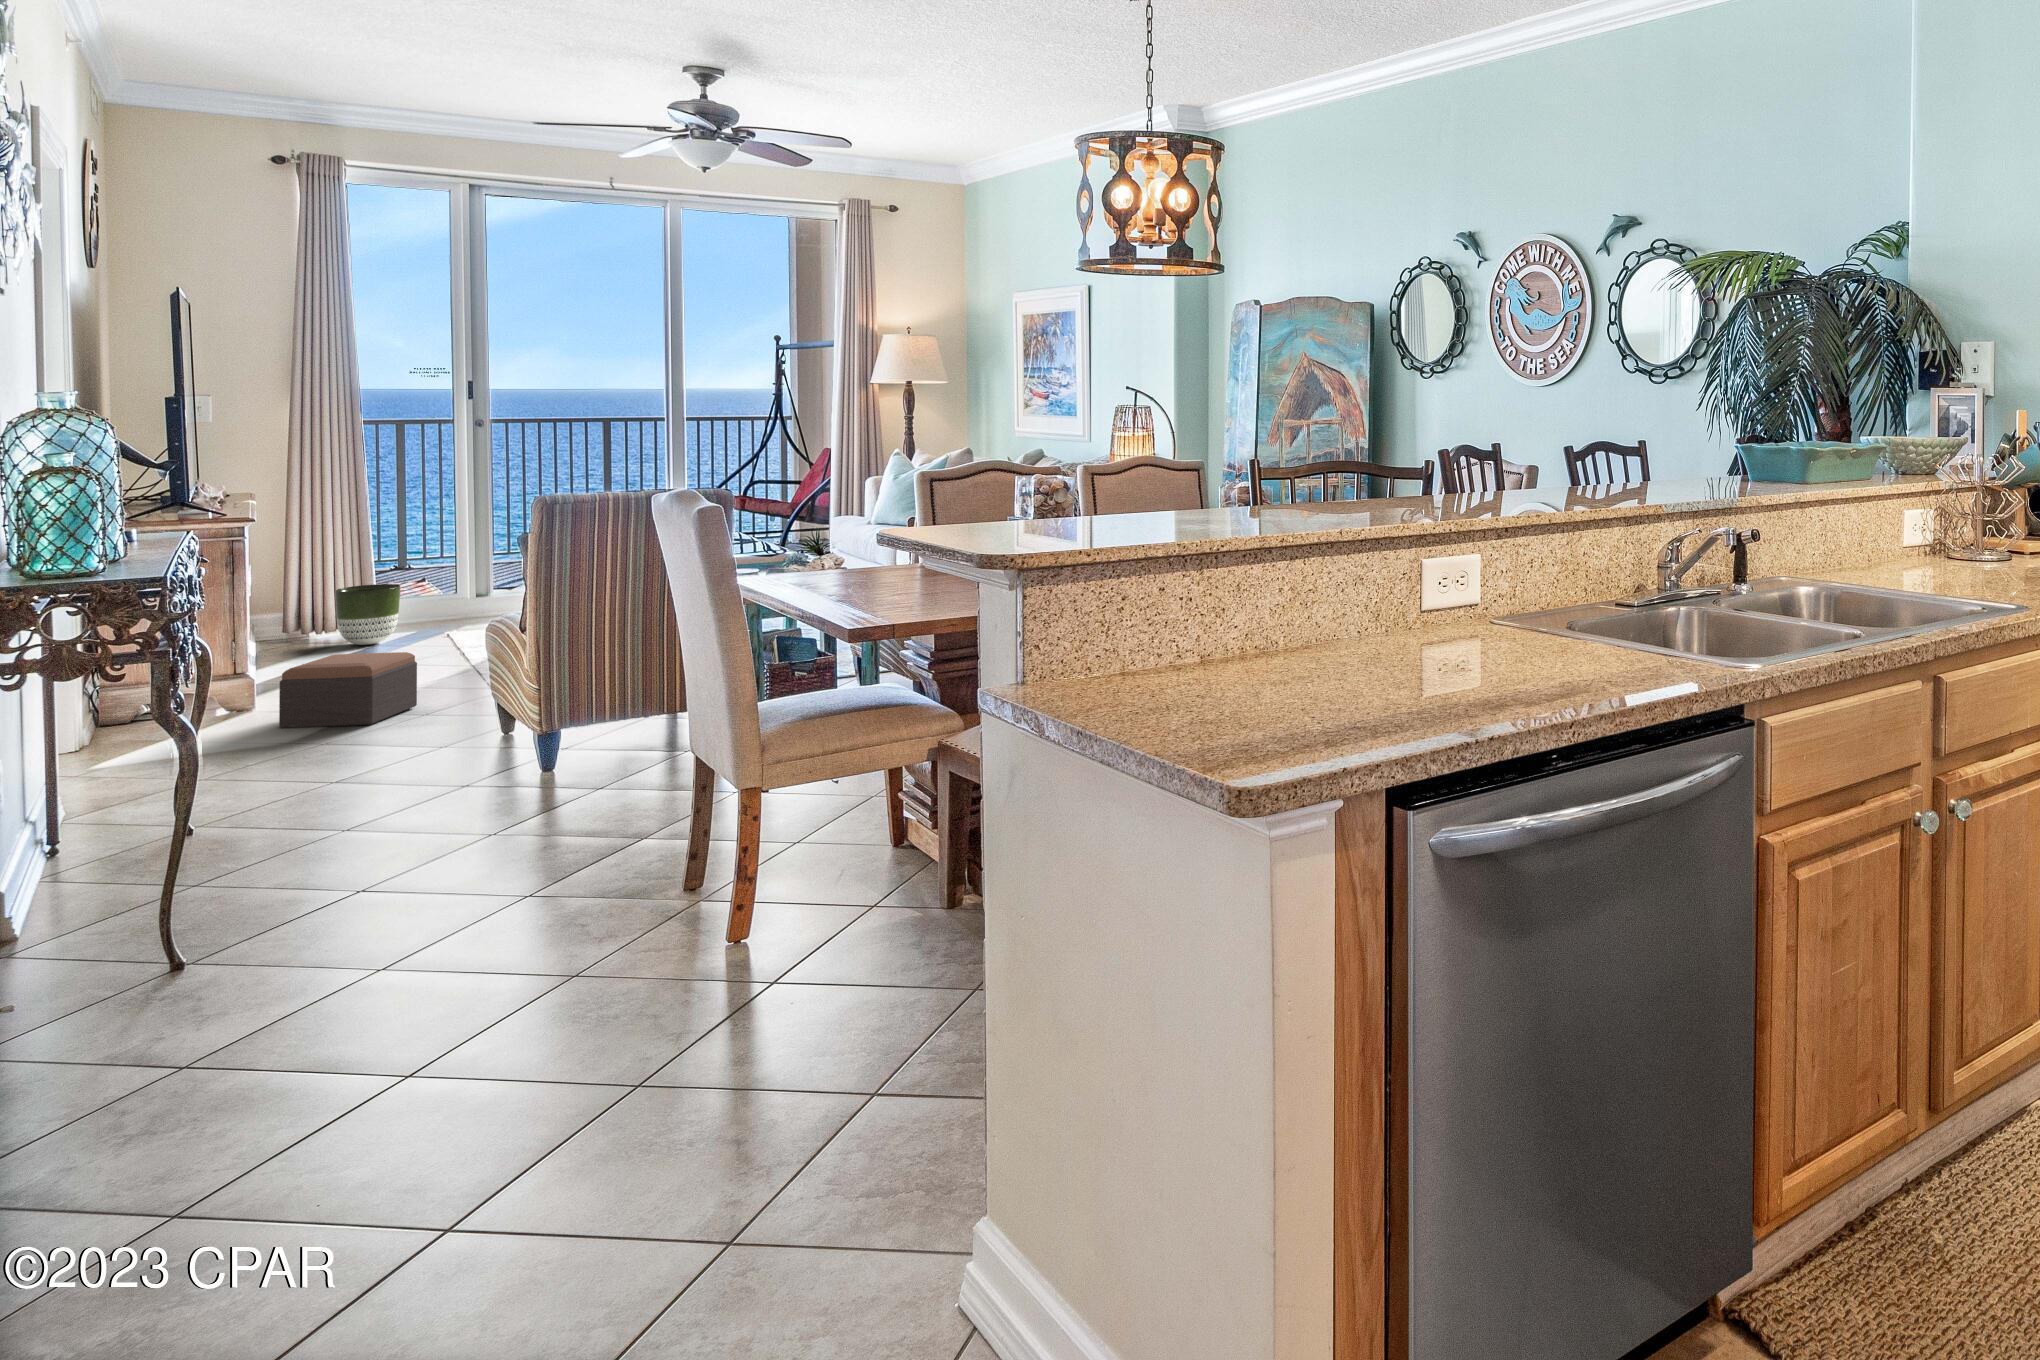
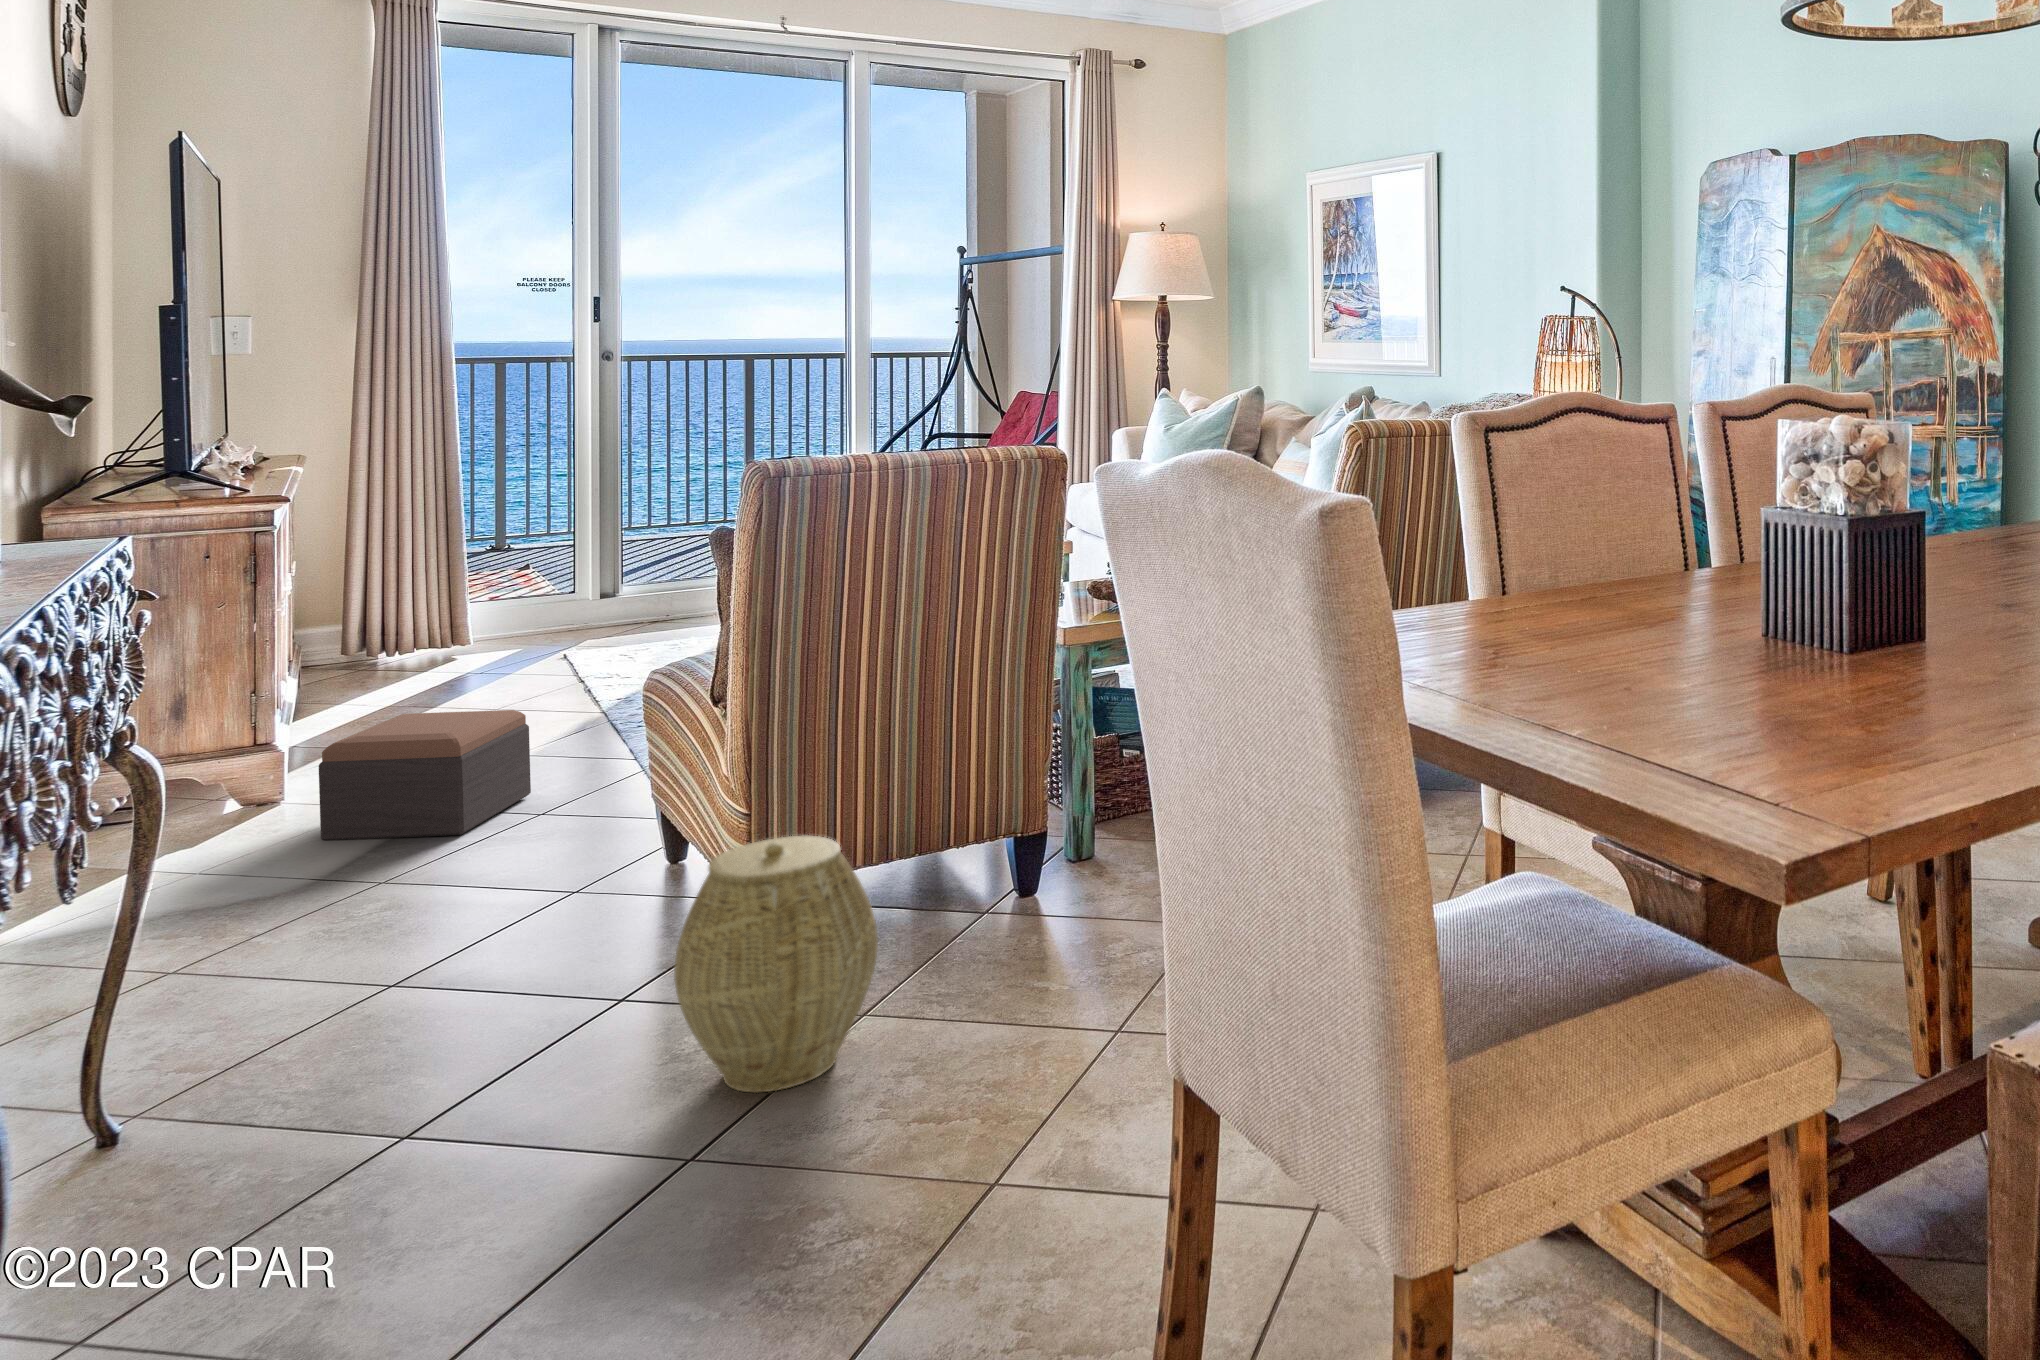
planter: present [335,584,400,645] -> none [411,585,500,673]
woven basket: none [489,691,603,817] -> present [674,836,878,1092]

